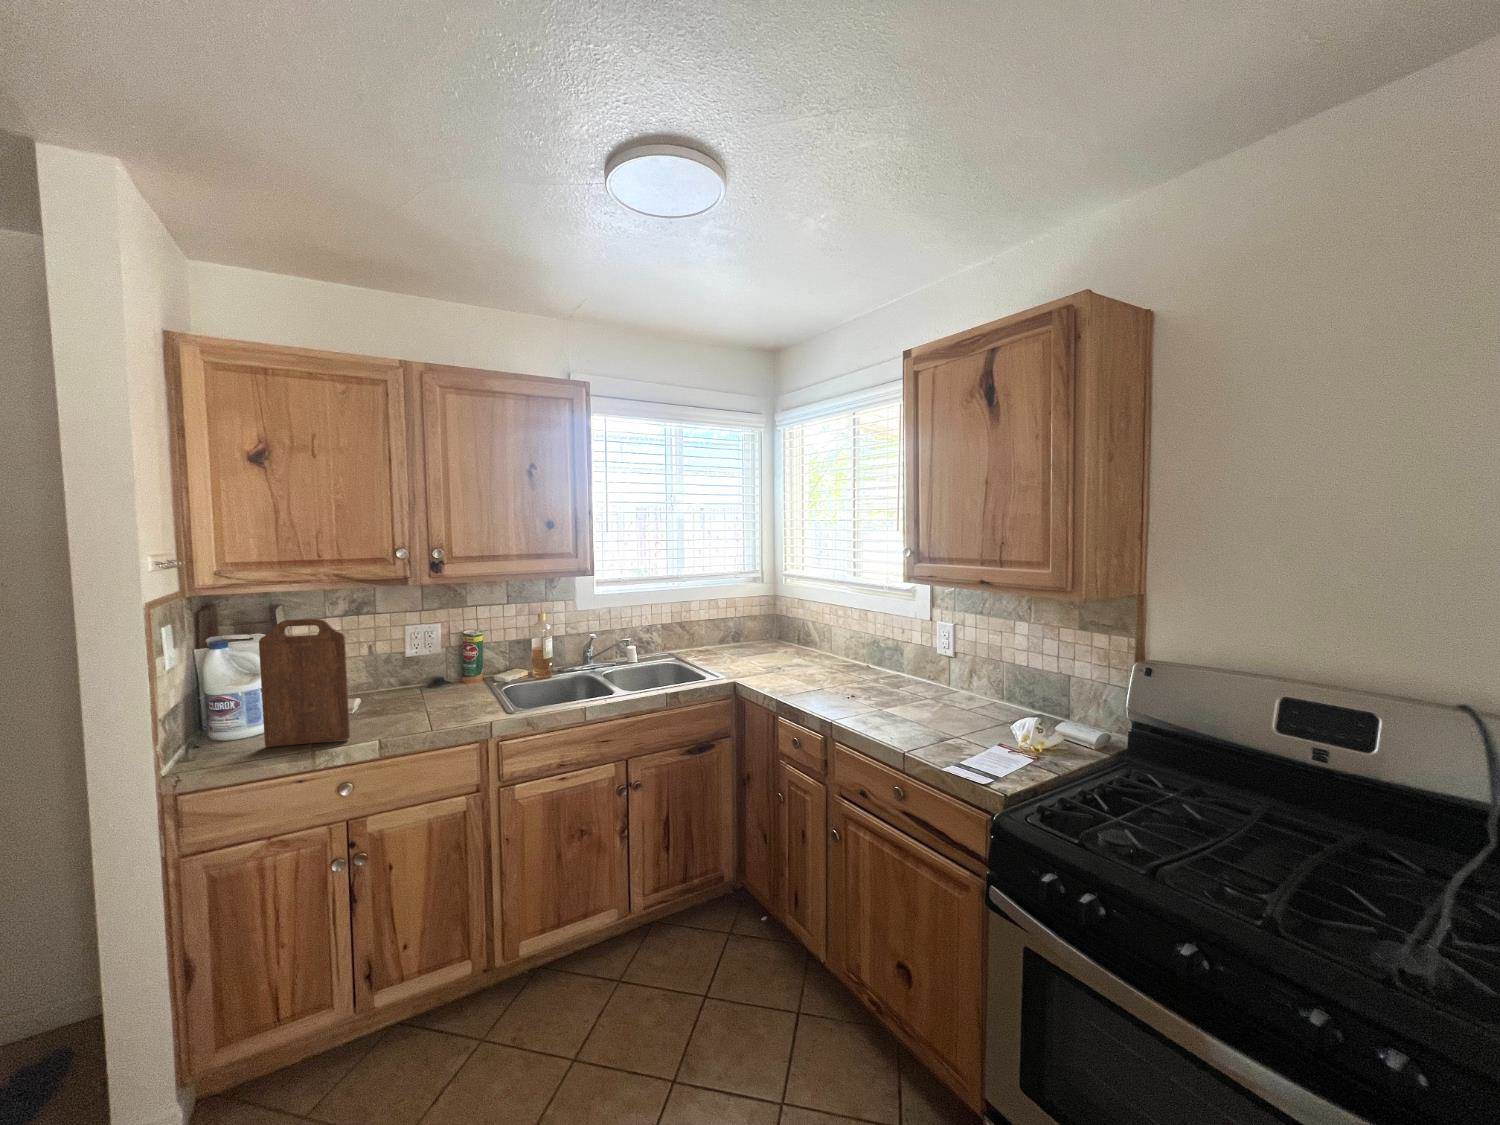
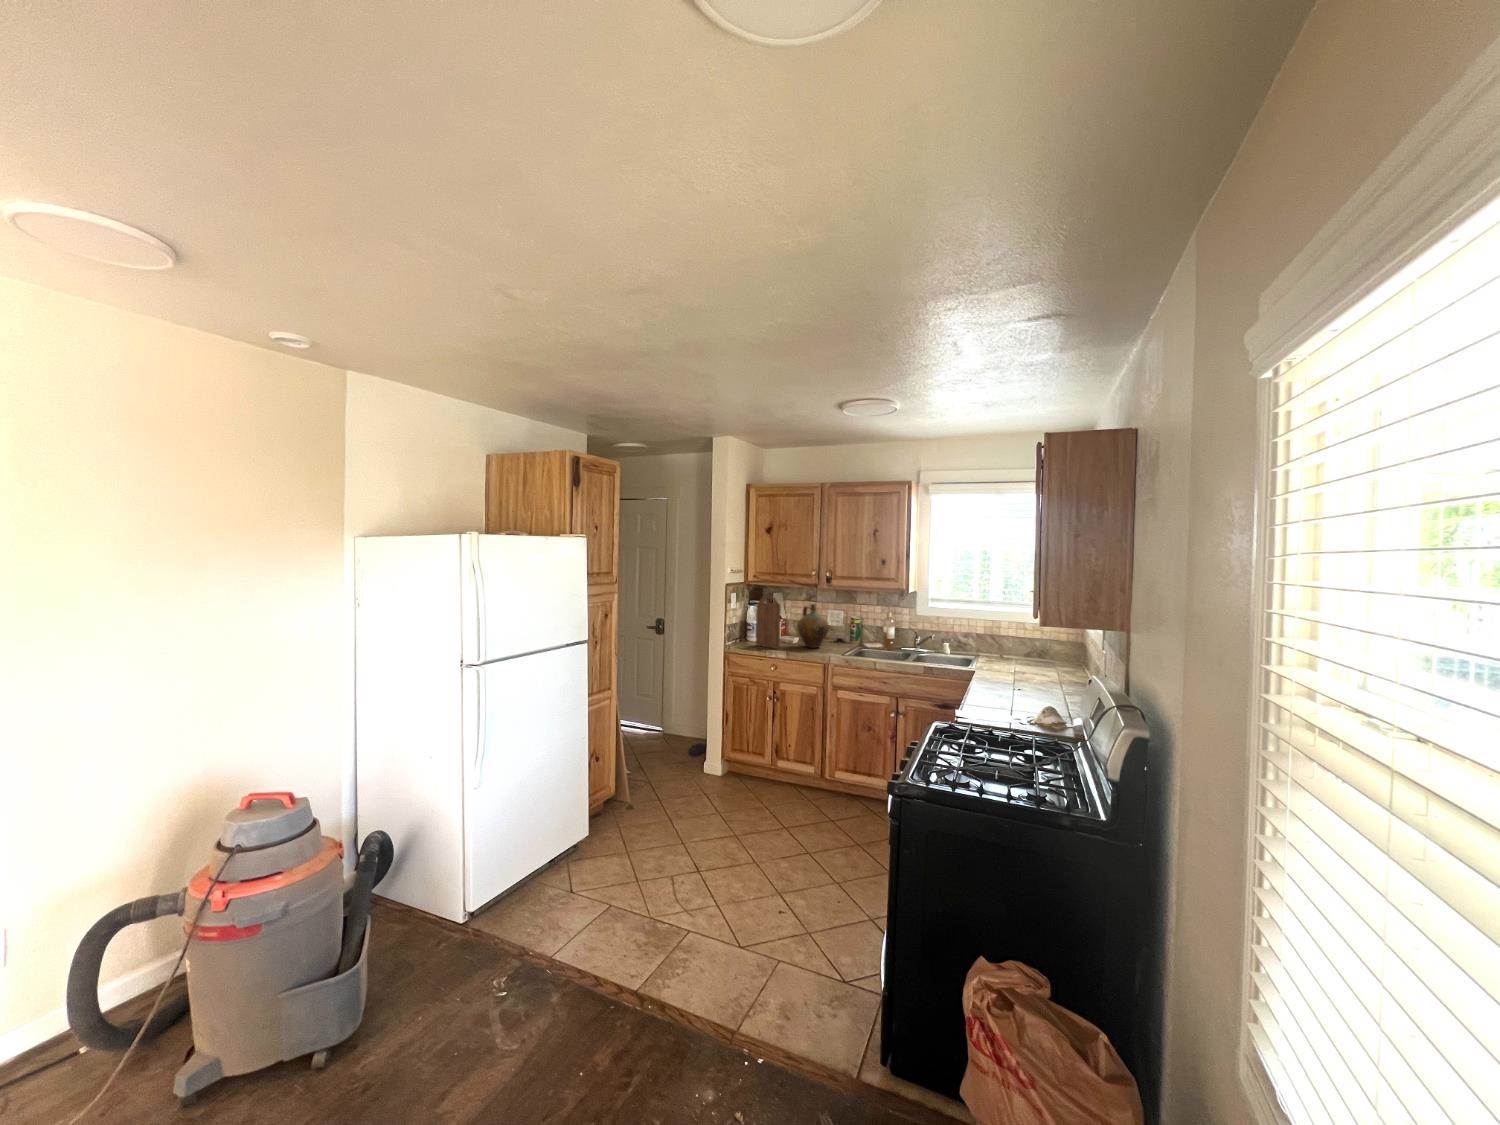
ceramic jug: none [373,620,449,715] -> present [797,604,829,648]

